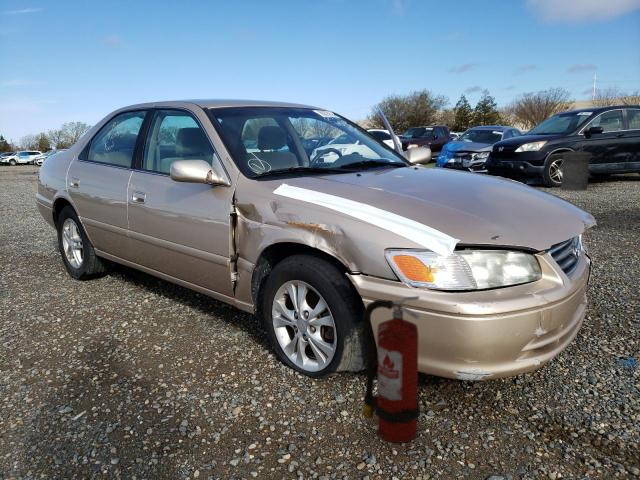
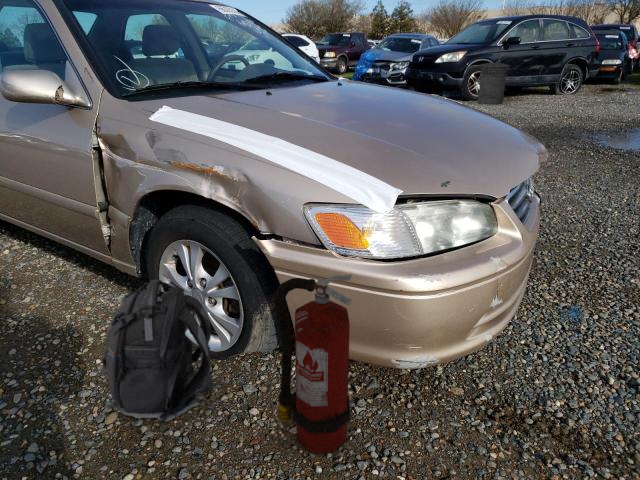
backpack: none [229,305,314,415] -> present [100,280,214,422]

